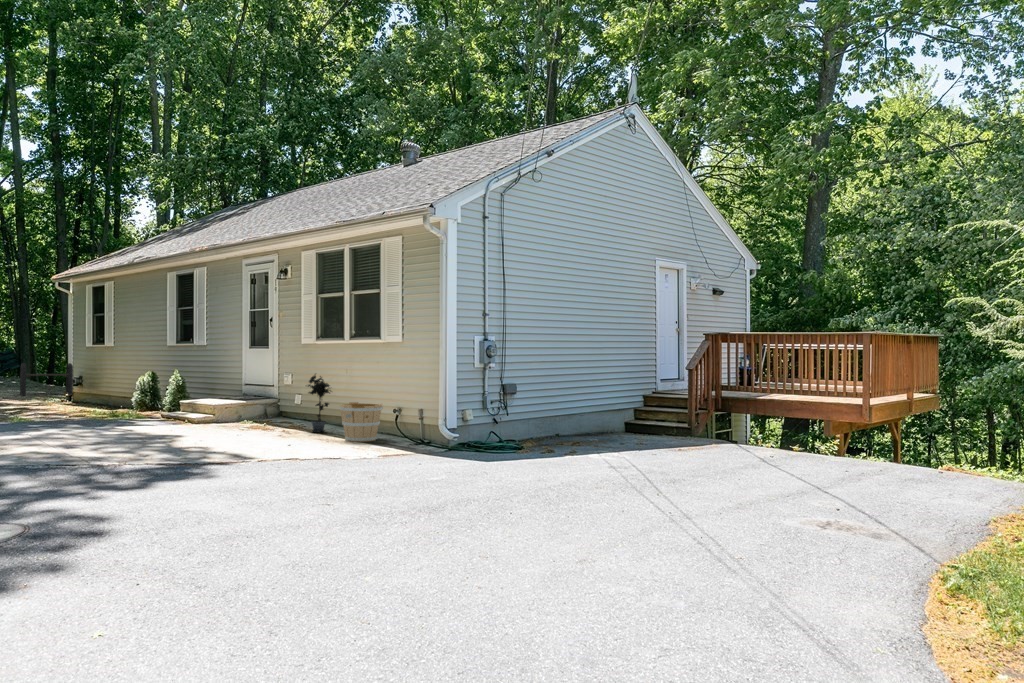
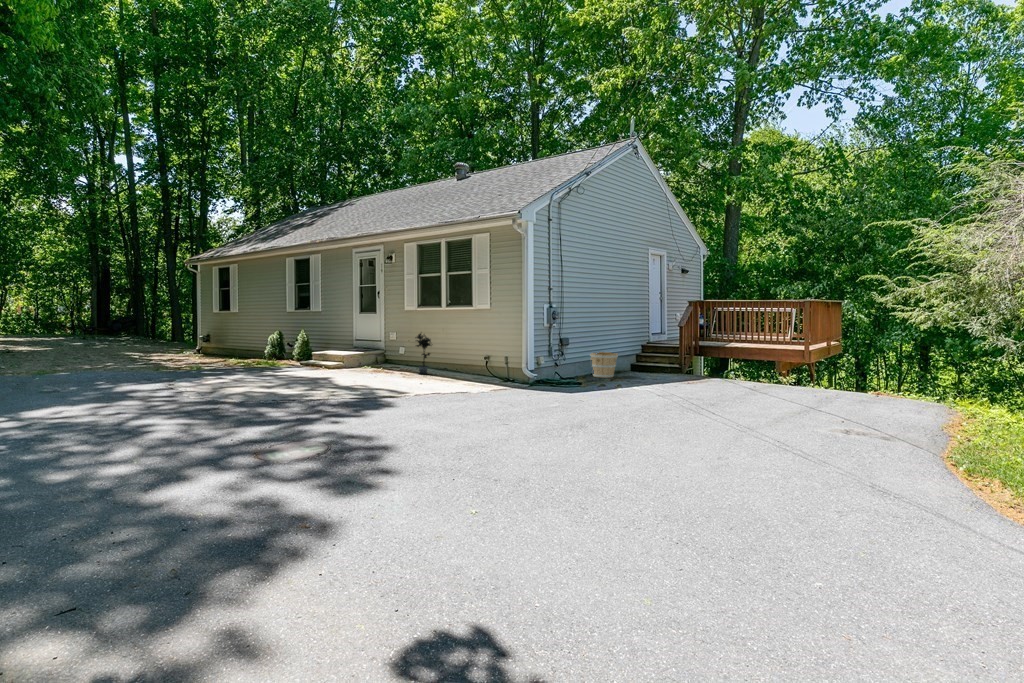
bench: present [20,363,73,396] -> none [164,325,205,350]
wooden bucket: present [340,402,383,442] -> present [590,352,618,378]

